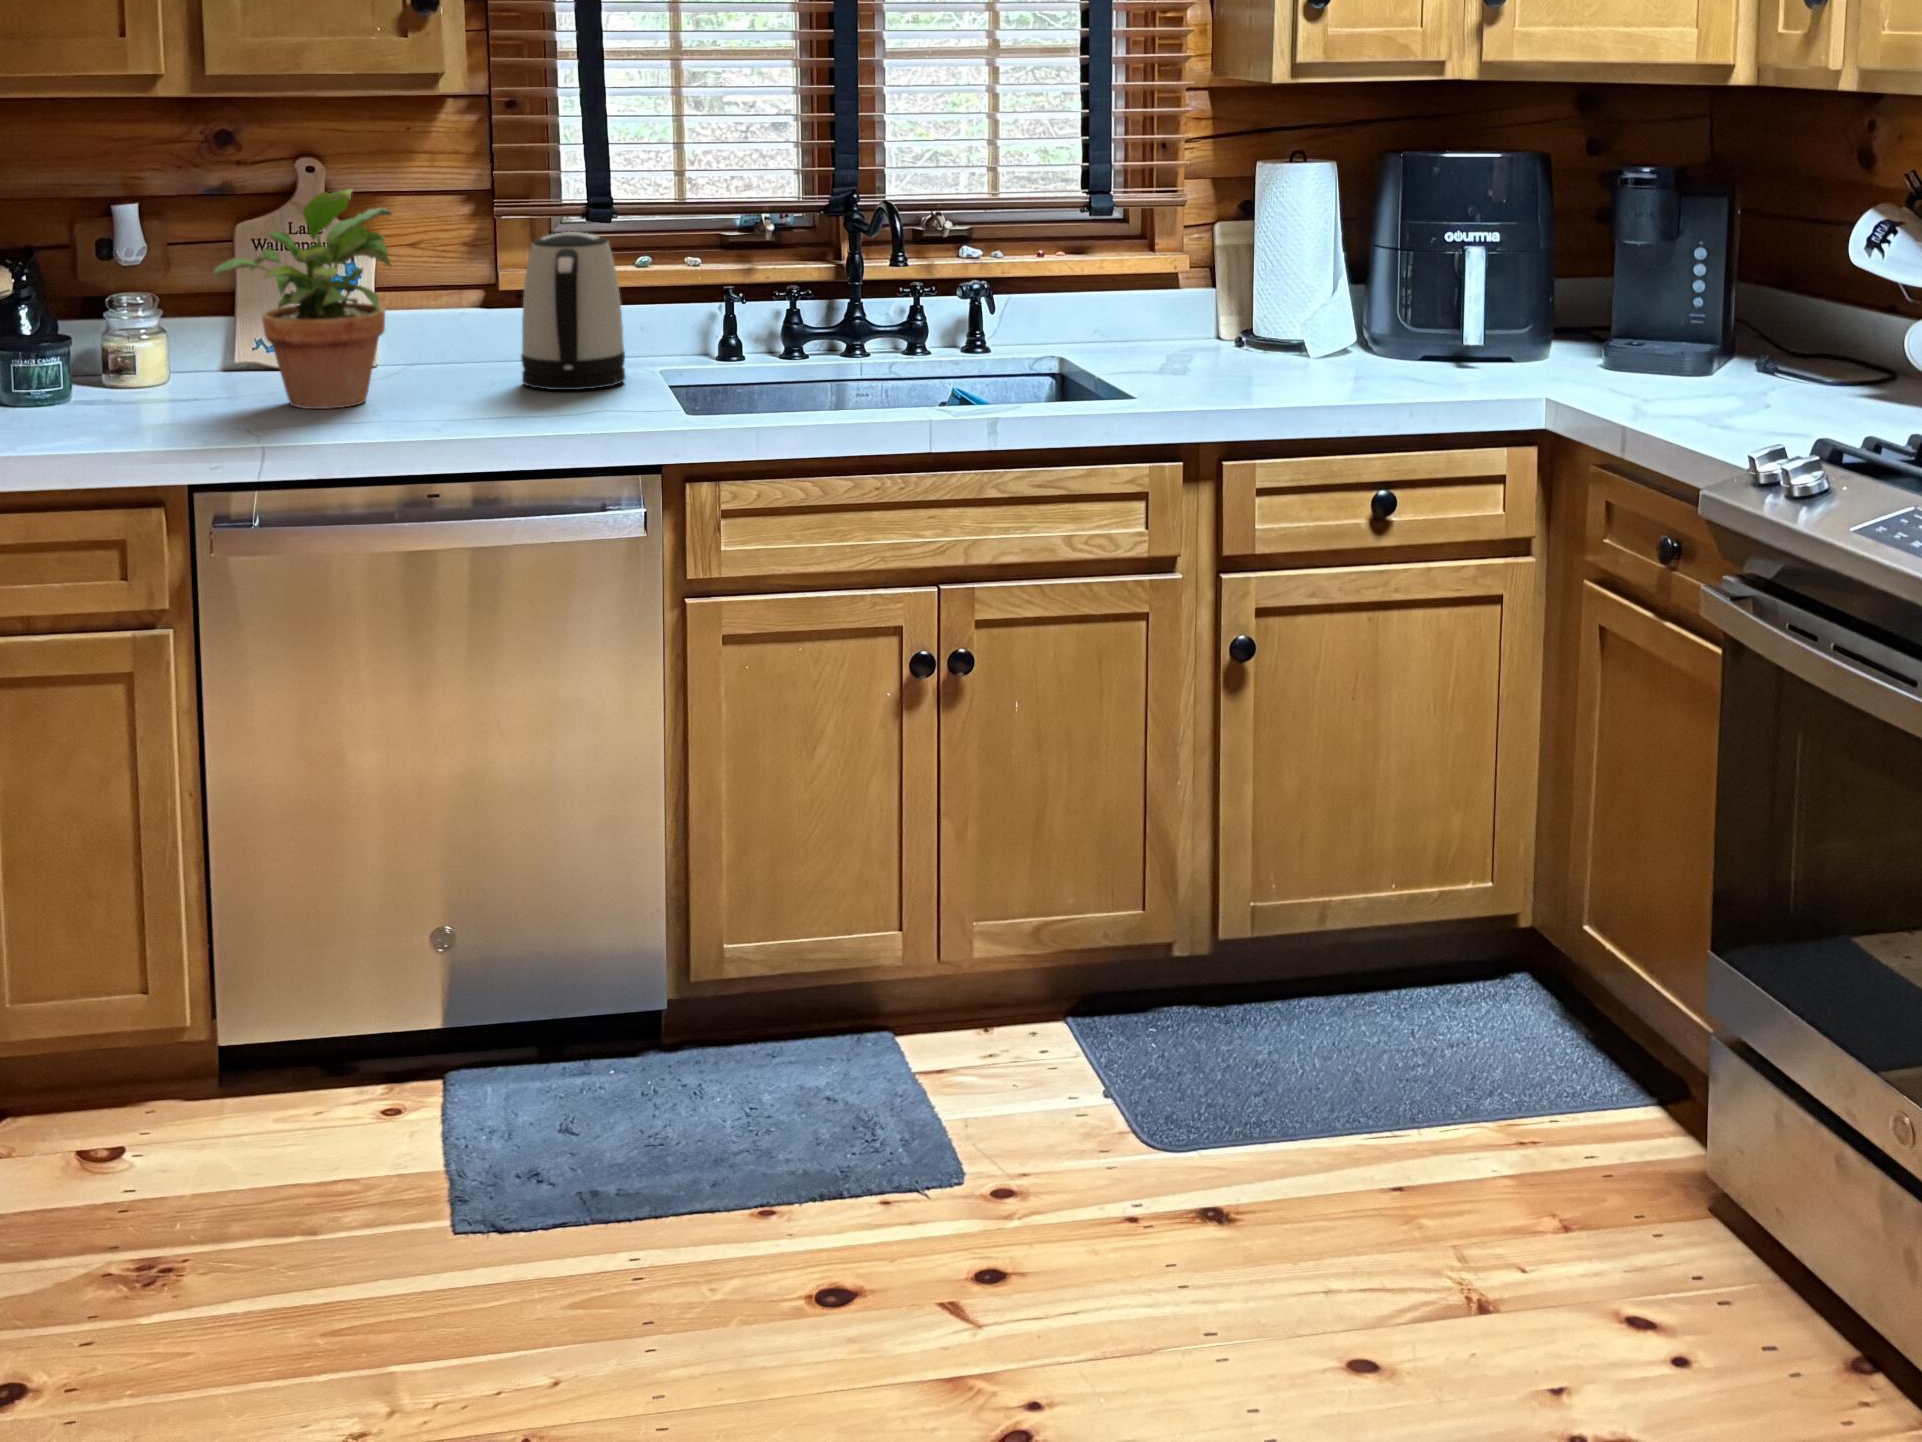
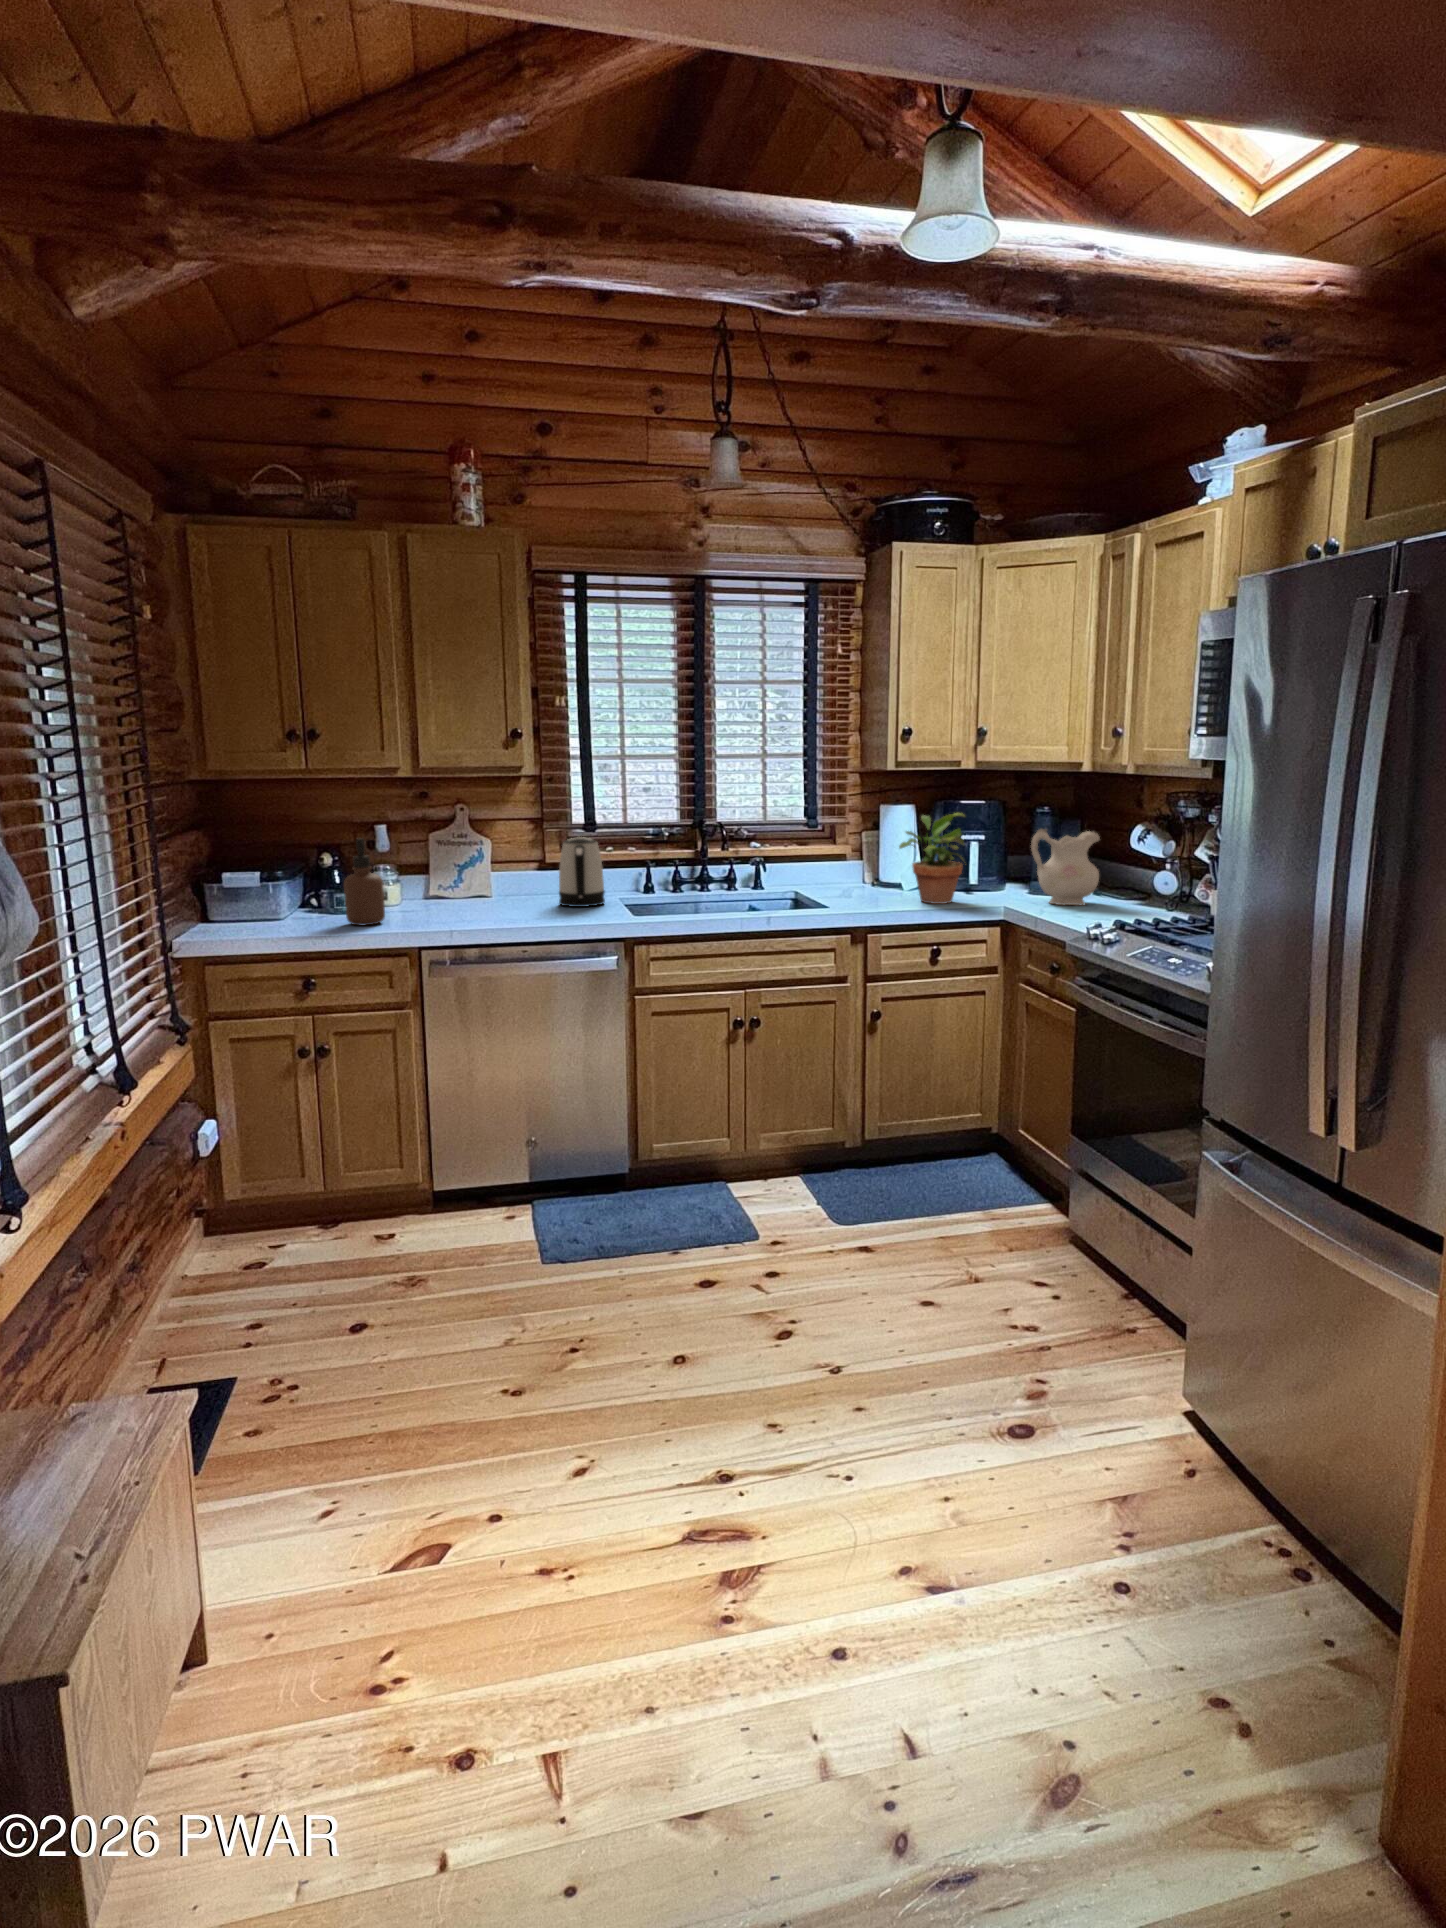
potted plant: present [214,189,391,409] -> present [899,813,965,904]
ceramic pitcher: none [1611,215,1773,396] -> present [1031,829,1100,905]
soap dispenser: none [20,235,115,434] -> present [344,838,385,925]

